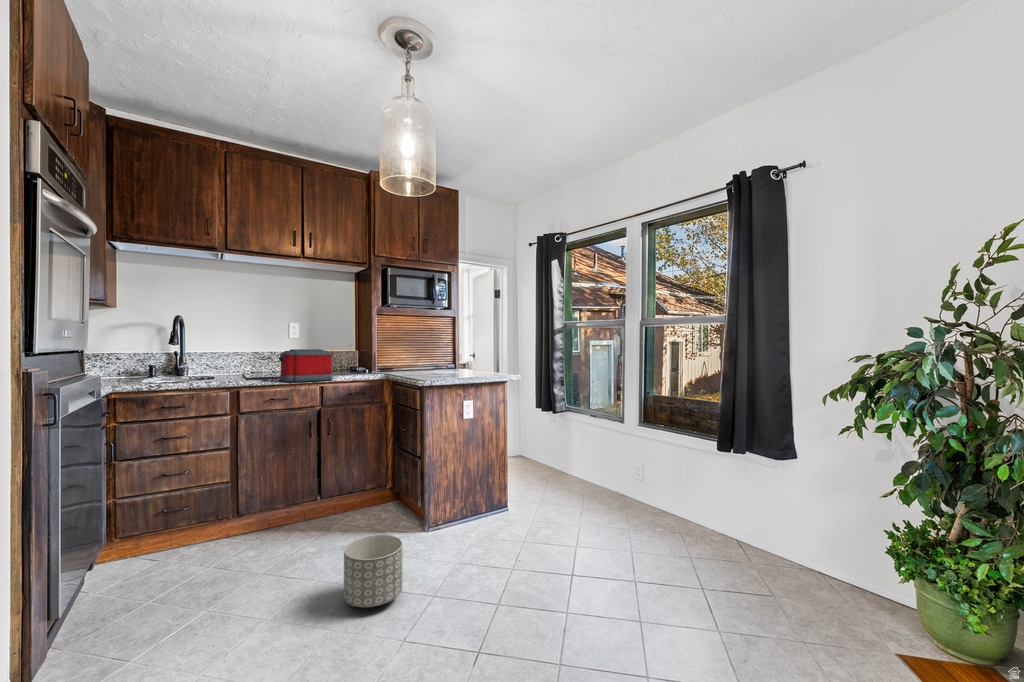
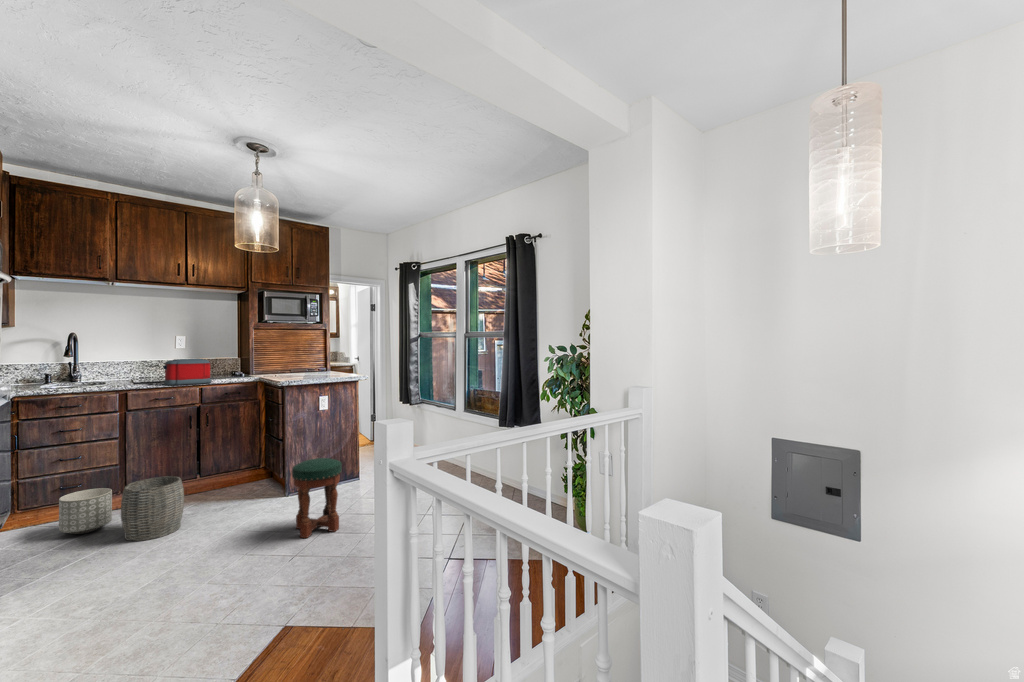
stool: none [459,493,526,618] -> present [292,458,342,538]
woven basket: none [235,505,310,599] -> present [121,476,184,541]
planter: present [344,535,403,607] -> present [59,488,112,534]

